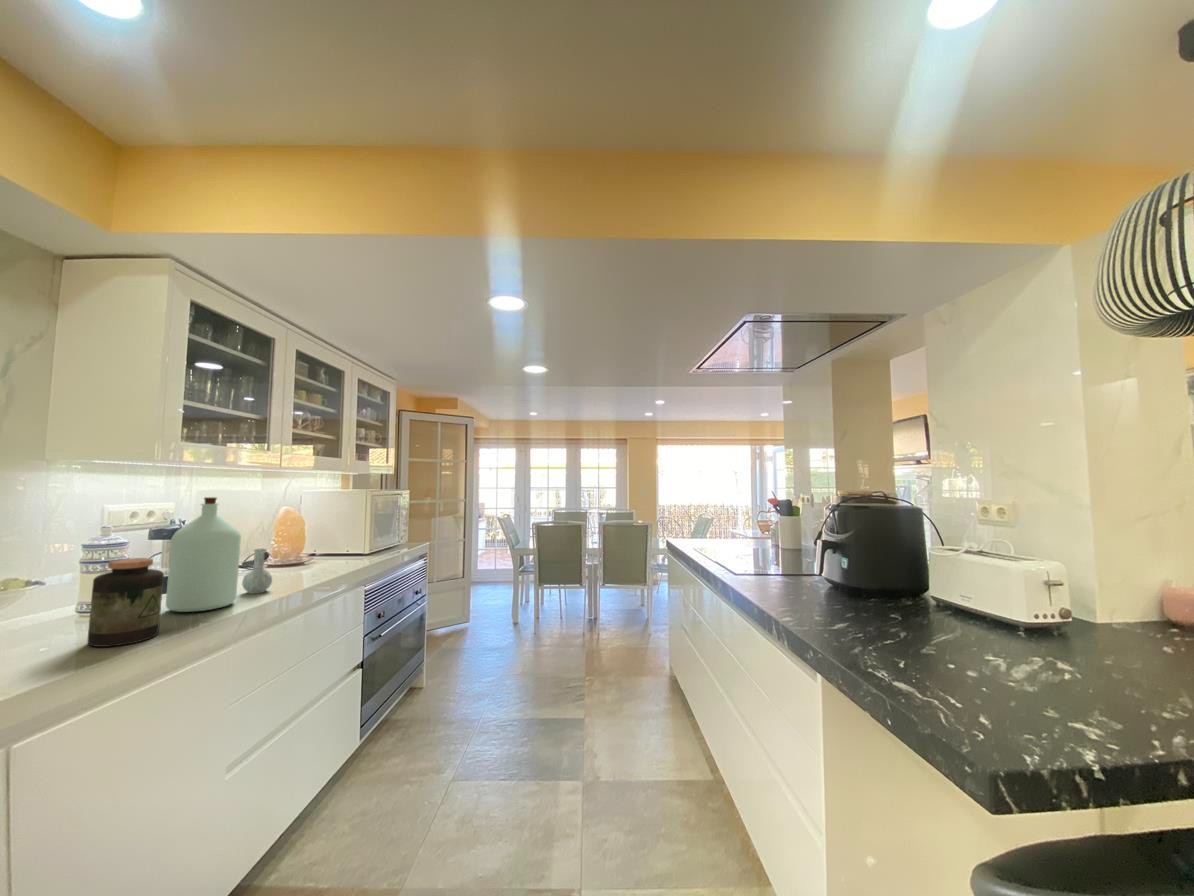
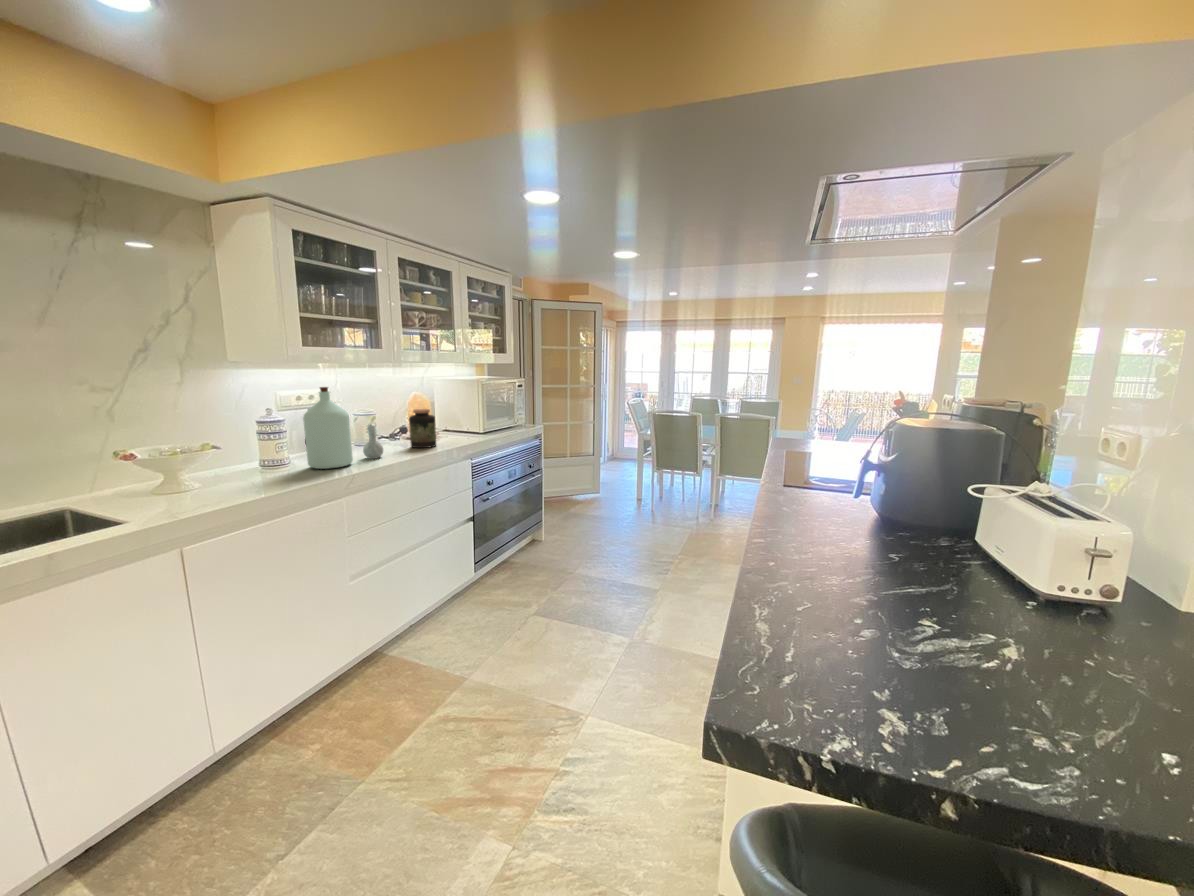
jar: present [88,558,164,647] -> present [409,409,436,448]

